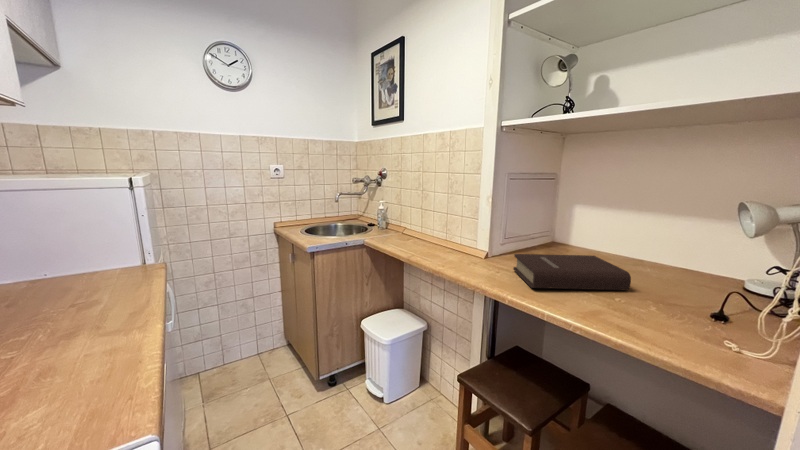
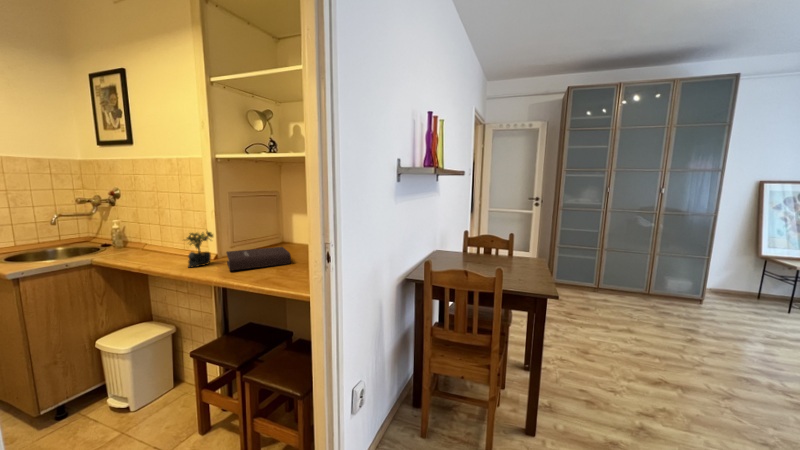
succulent plant: none [463,220,500,269] -> present [186,231,213,267]

